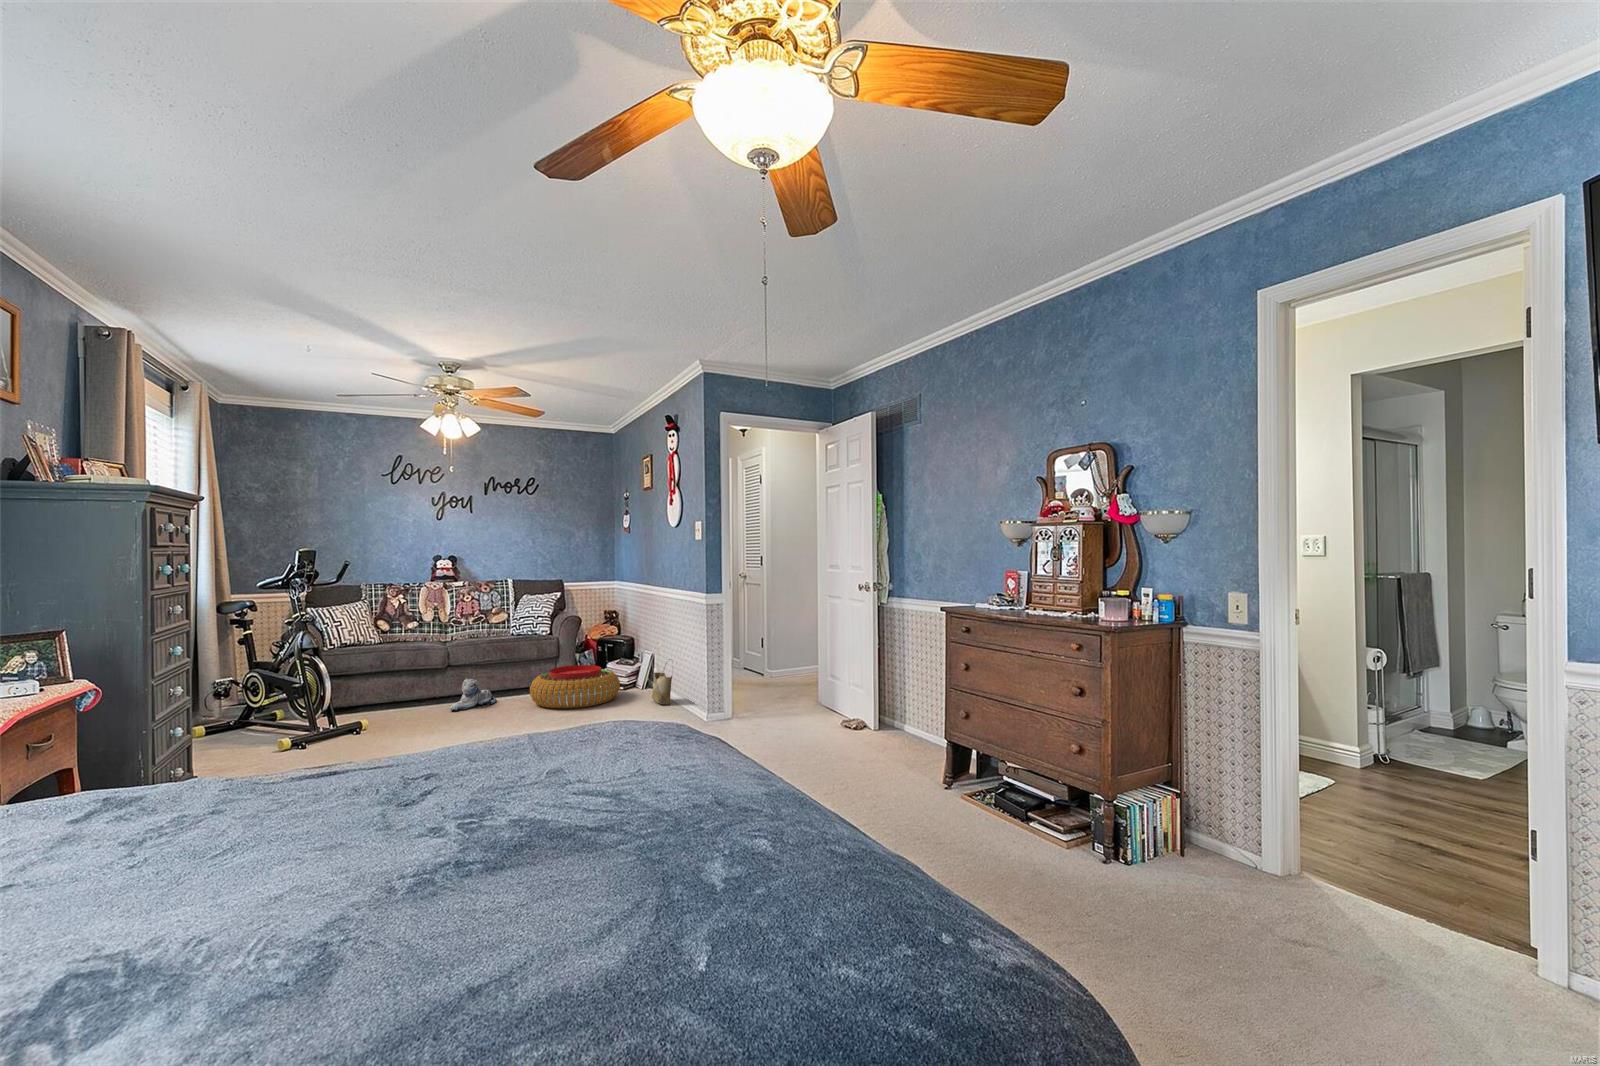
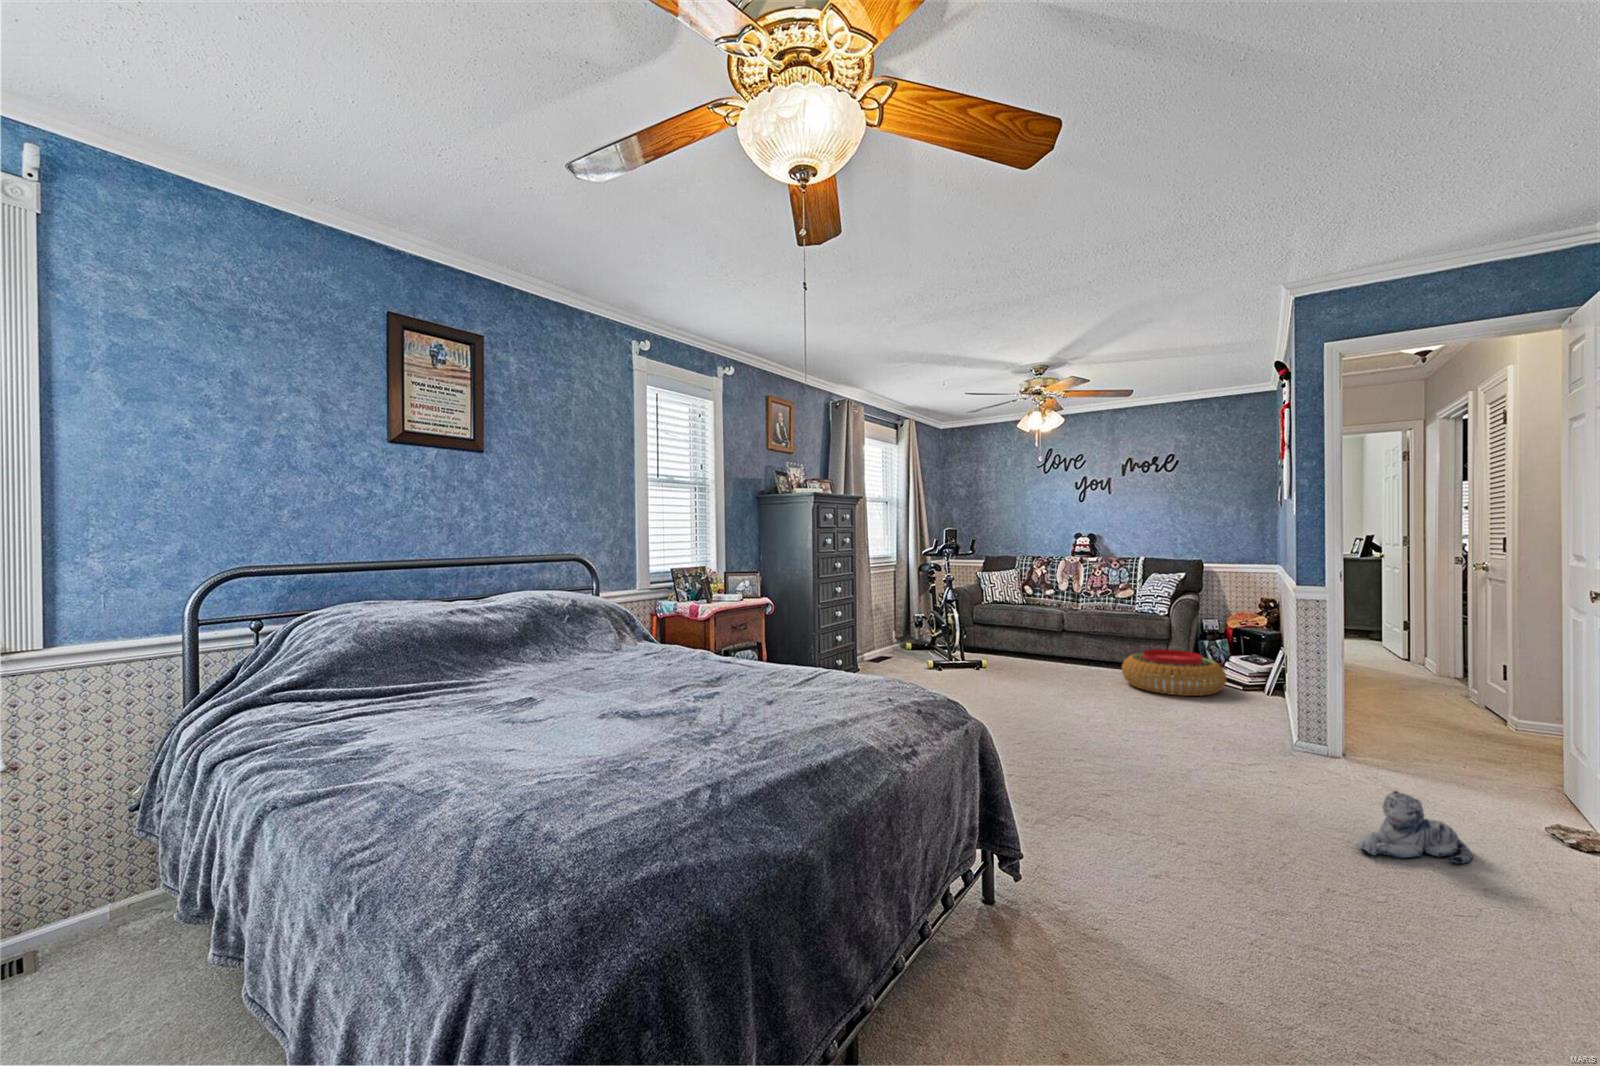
woven basket: present [652,663,672,705] -> none [1253,658,1282,716]
plush toy: present [450,678,496,710] -> present [1357,790,1472,864]

